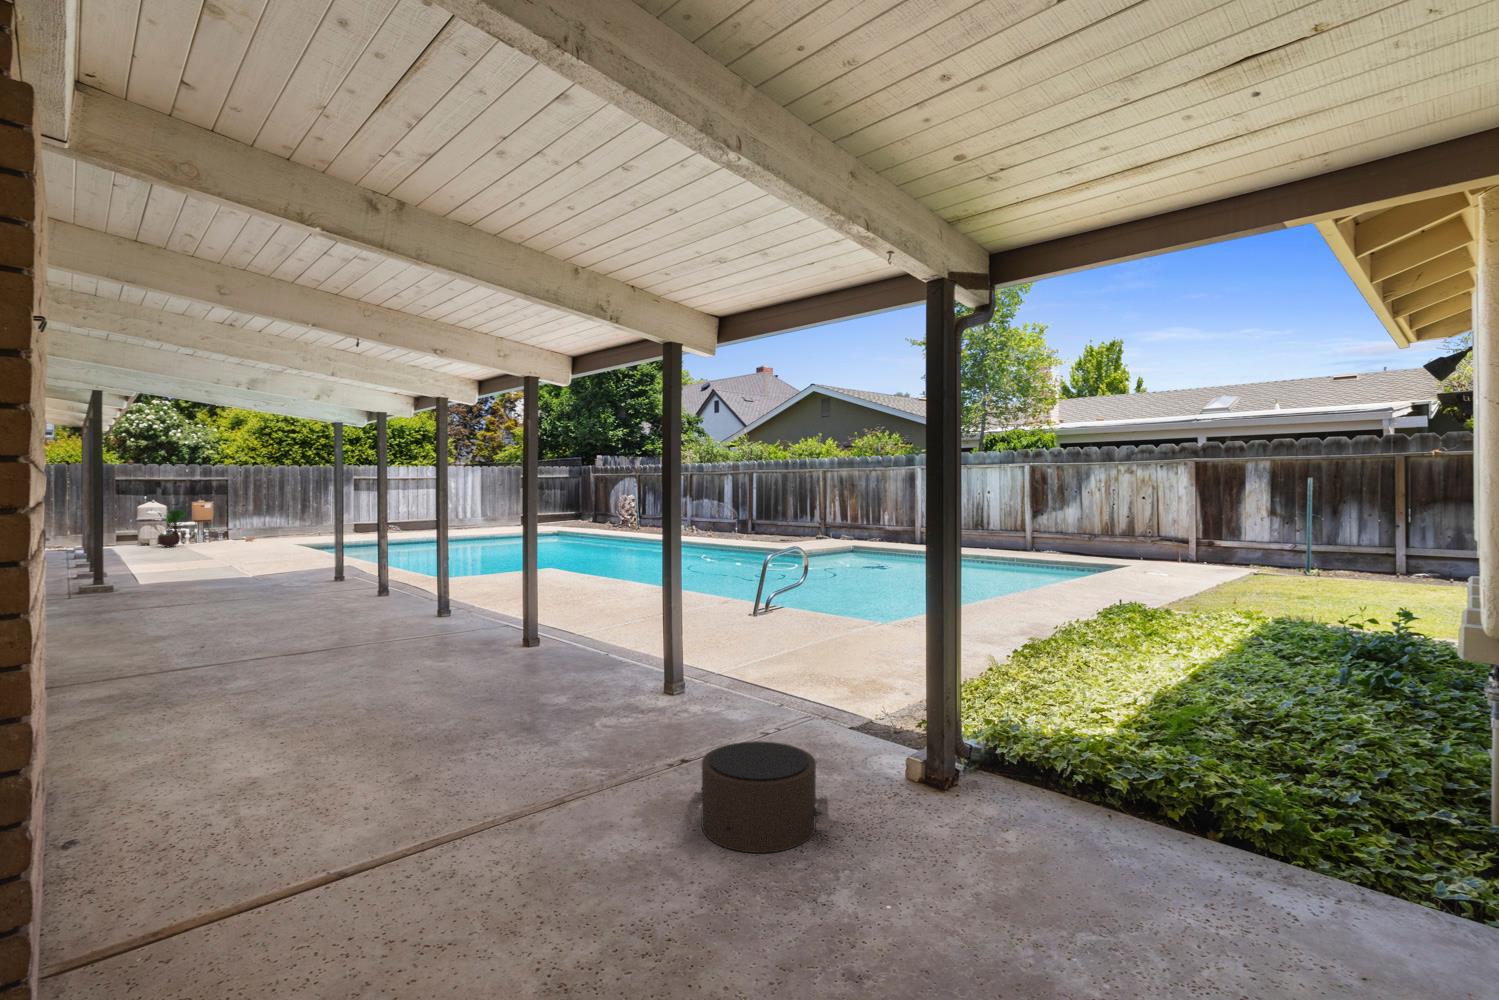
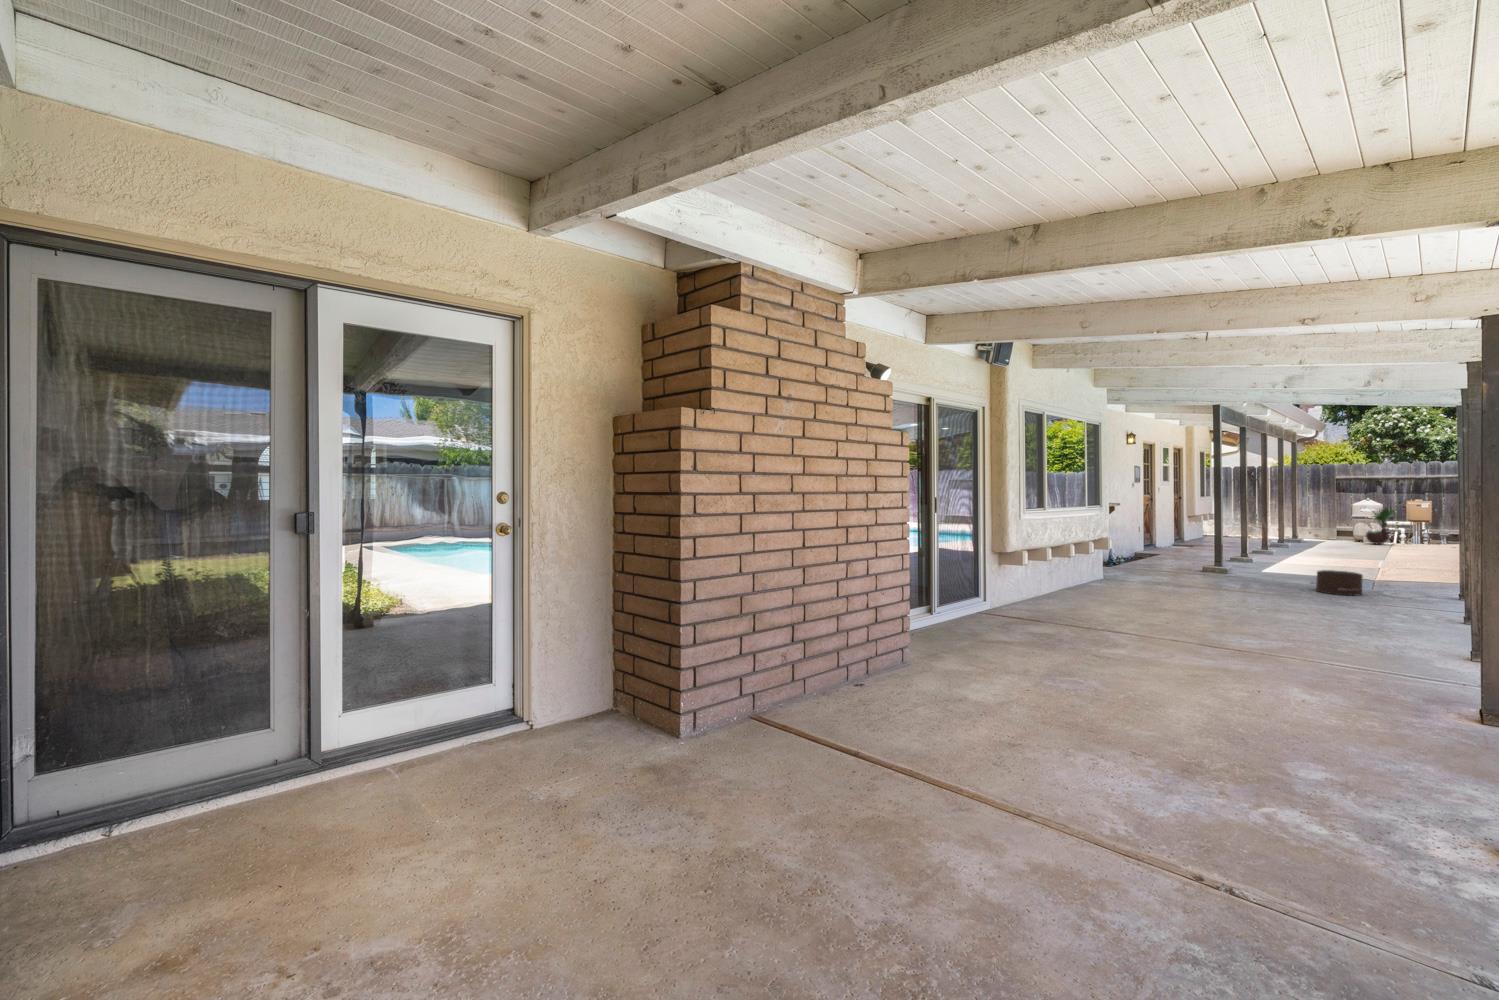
pouf: present [683,741,831,853] -> present [1312,570,1363,595]

